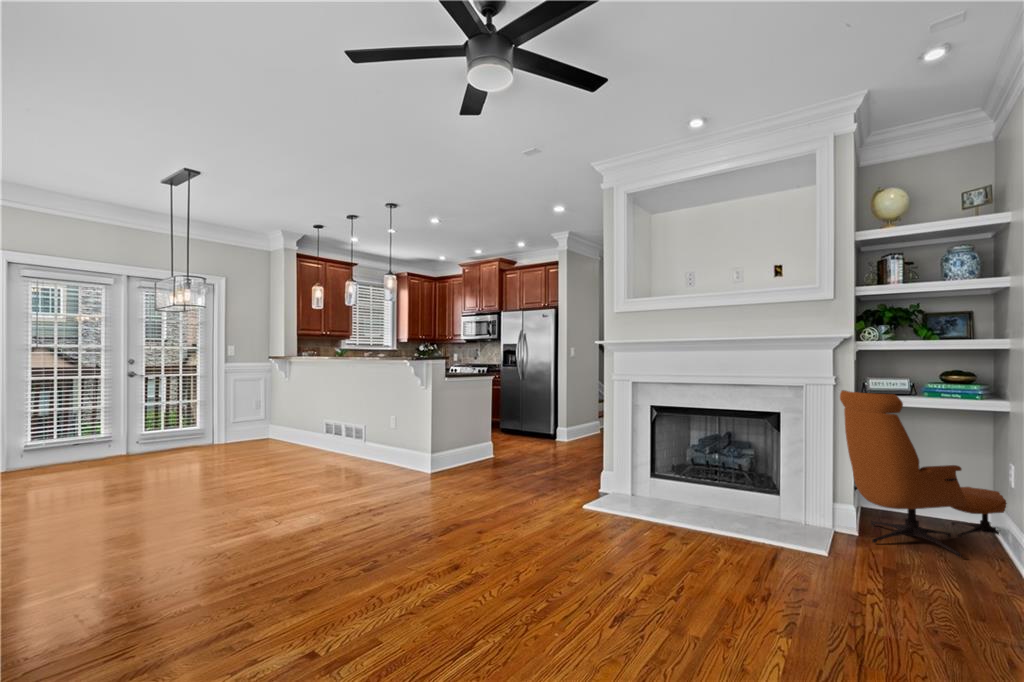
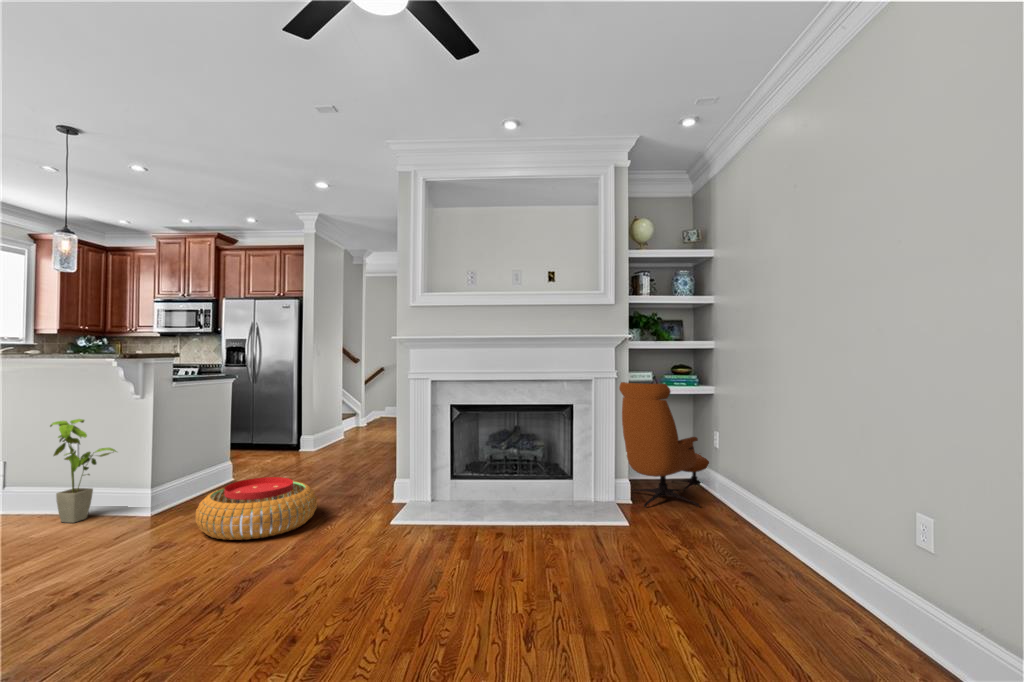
house plant: none [377,401,412,471] -> present [50,419,117,523]
pouf: none [446,455,531,500] -> present [195,477,317,540]

